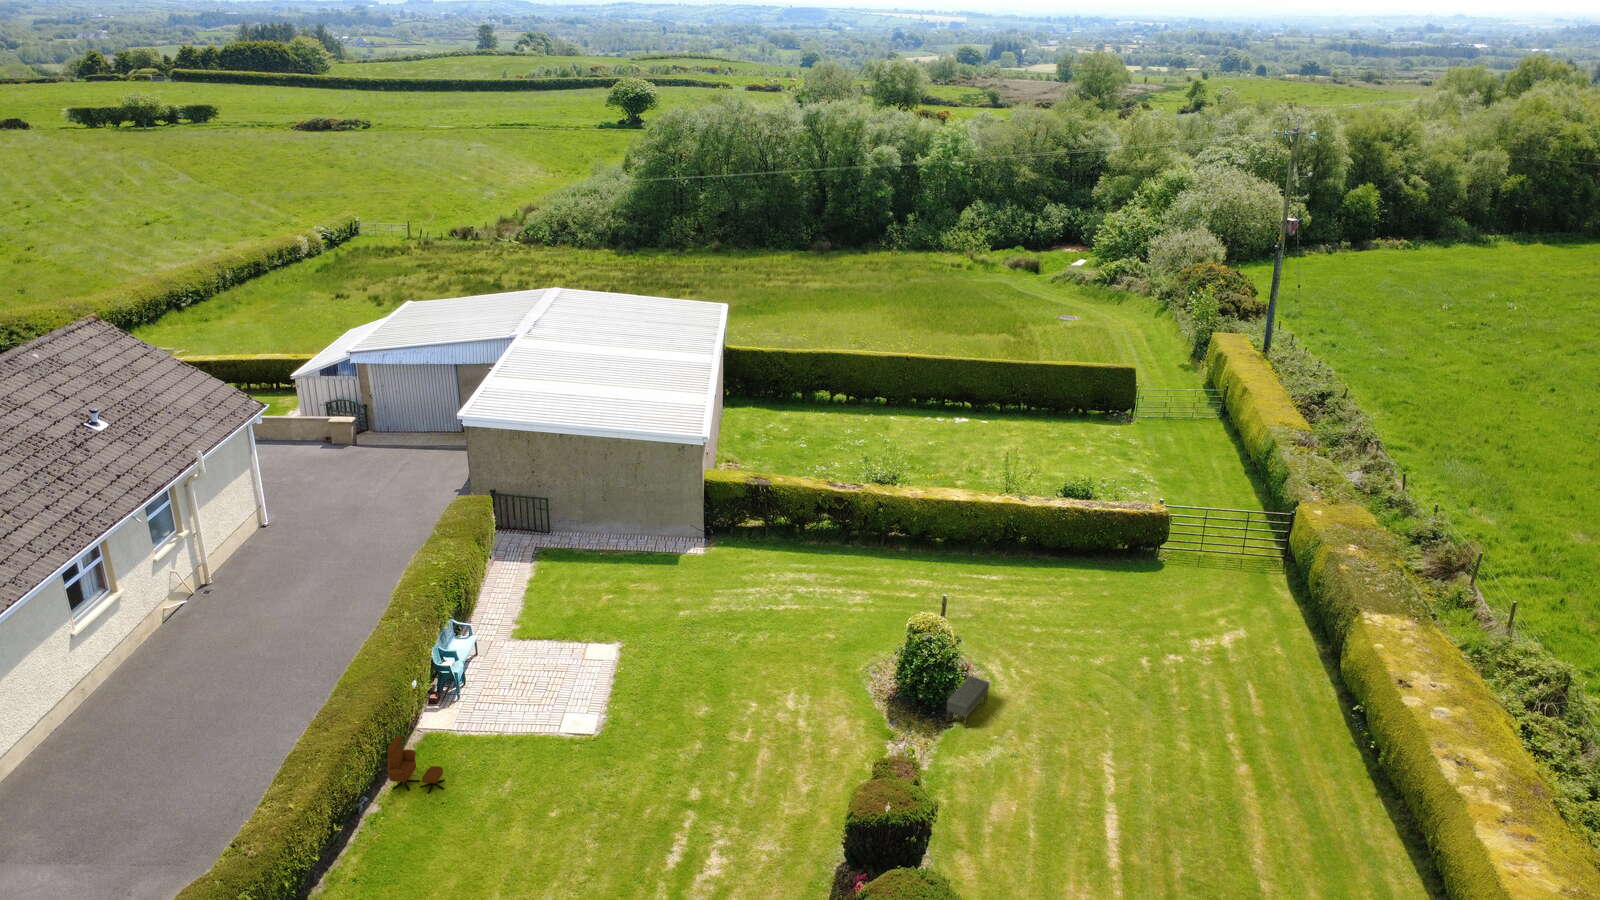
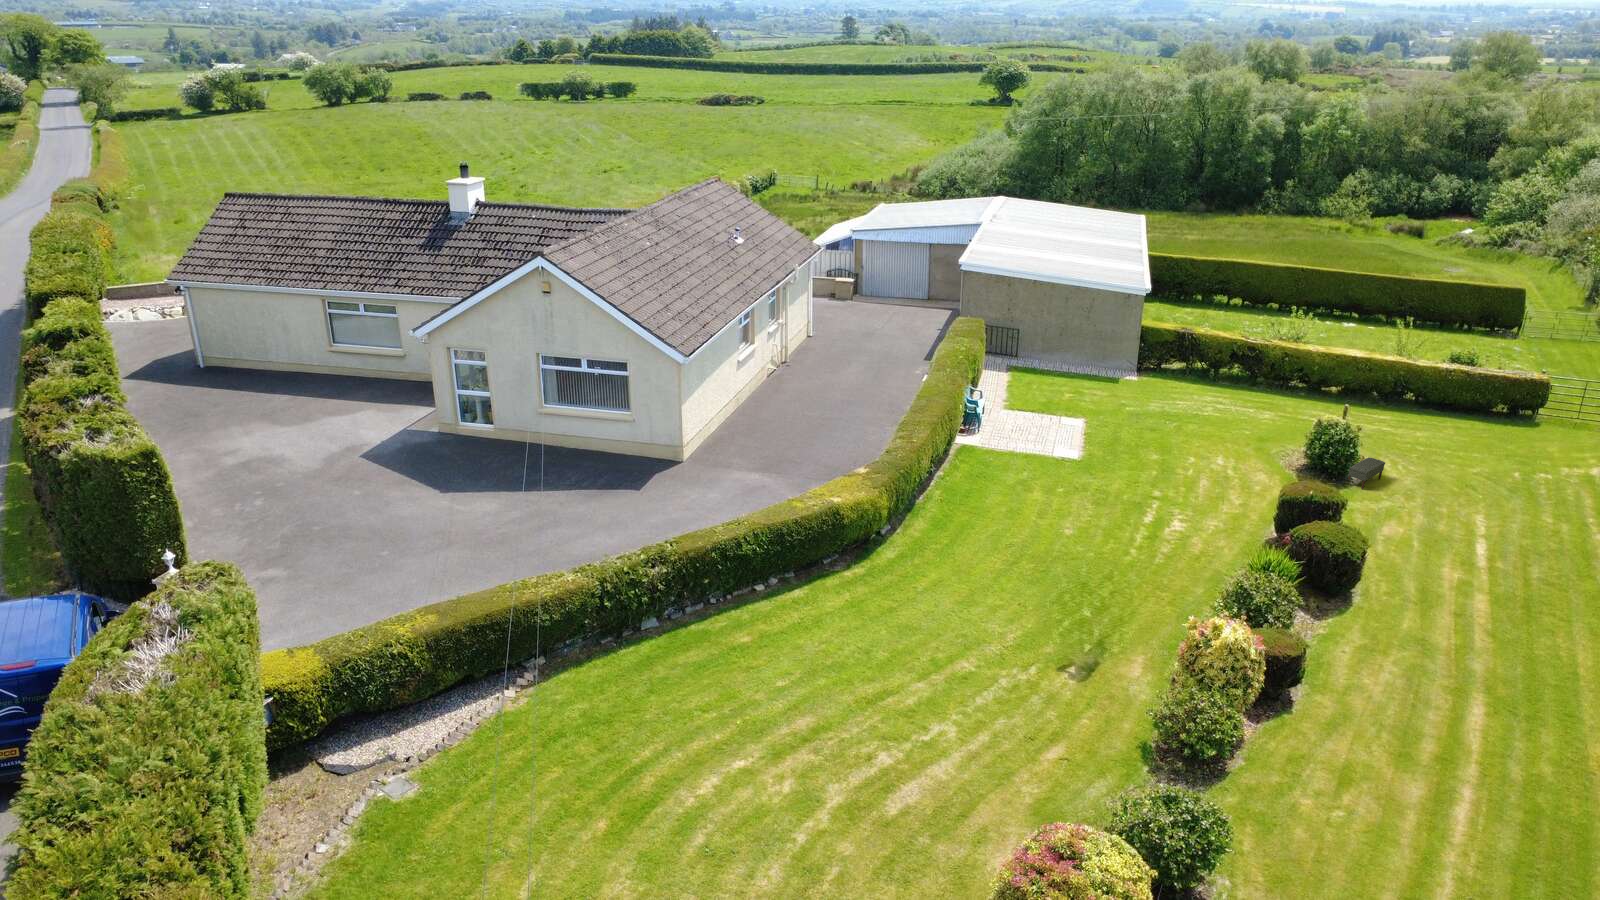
lounge chair: present [387,735,445,794] -> none [946,433,982,472]

